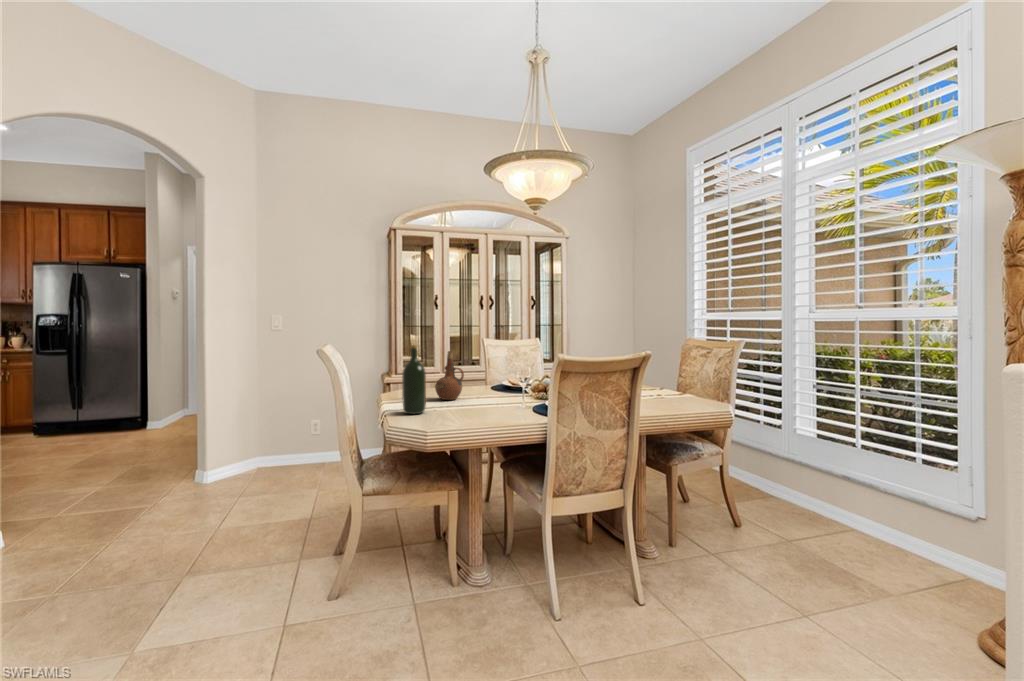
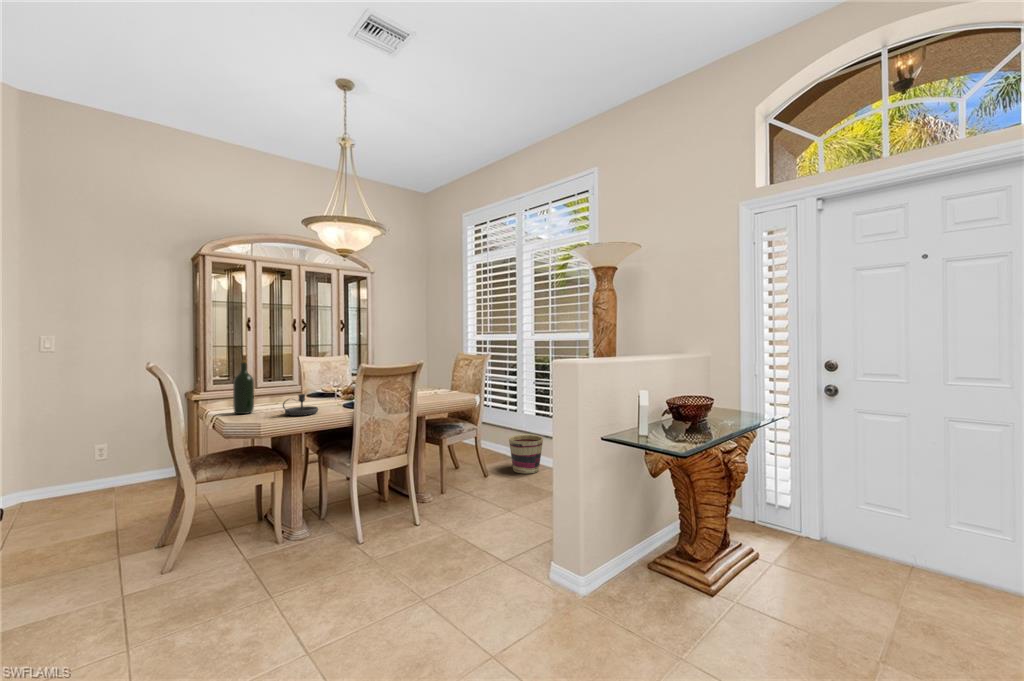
ceramic pitcher: present [435,351,464,400] -> none [259,365,284,403]
candlestick: none [455,393,501,423] -> present [283,394,318,416]
basket: none [770,465,833,529] -> present [509,434,543,474]

